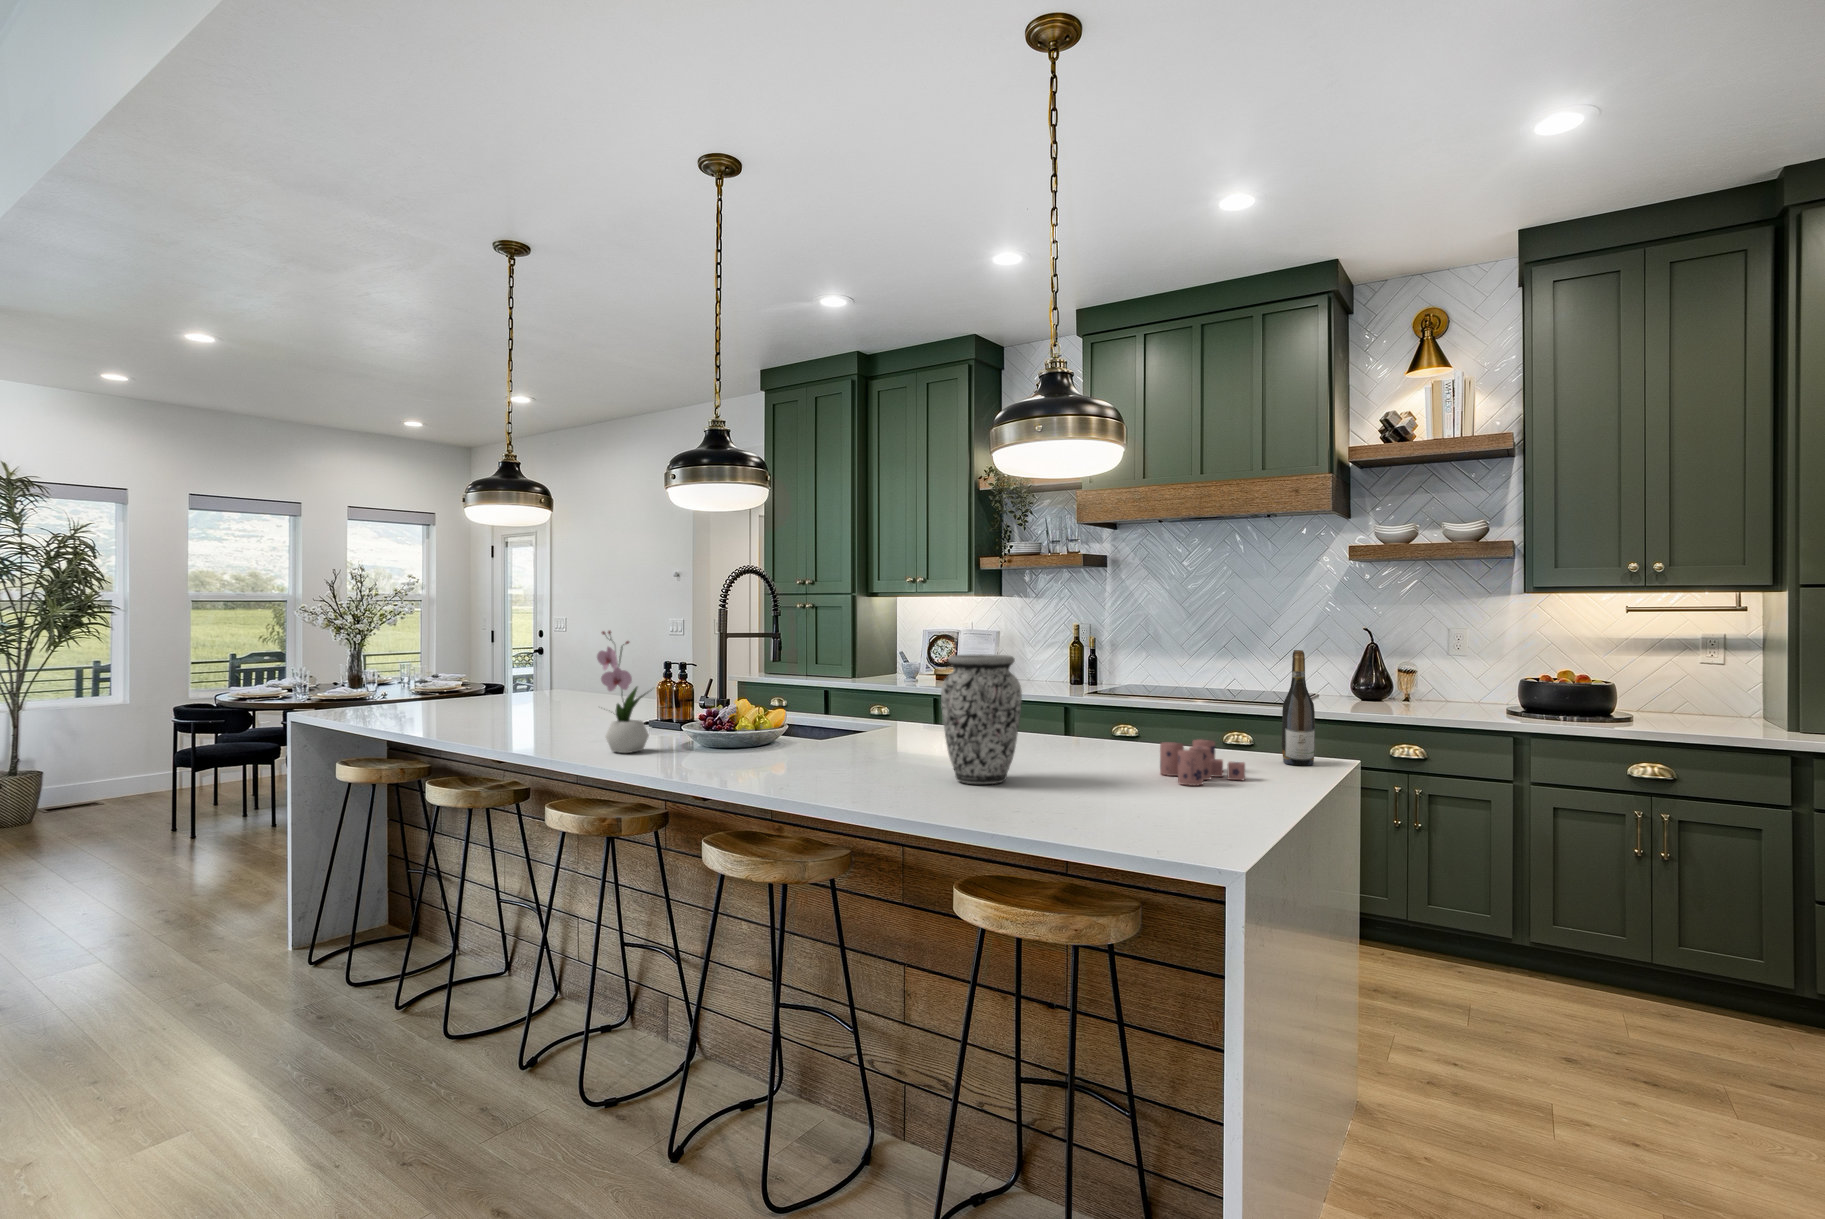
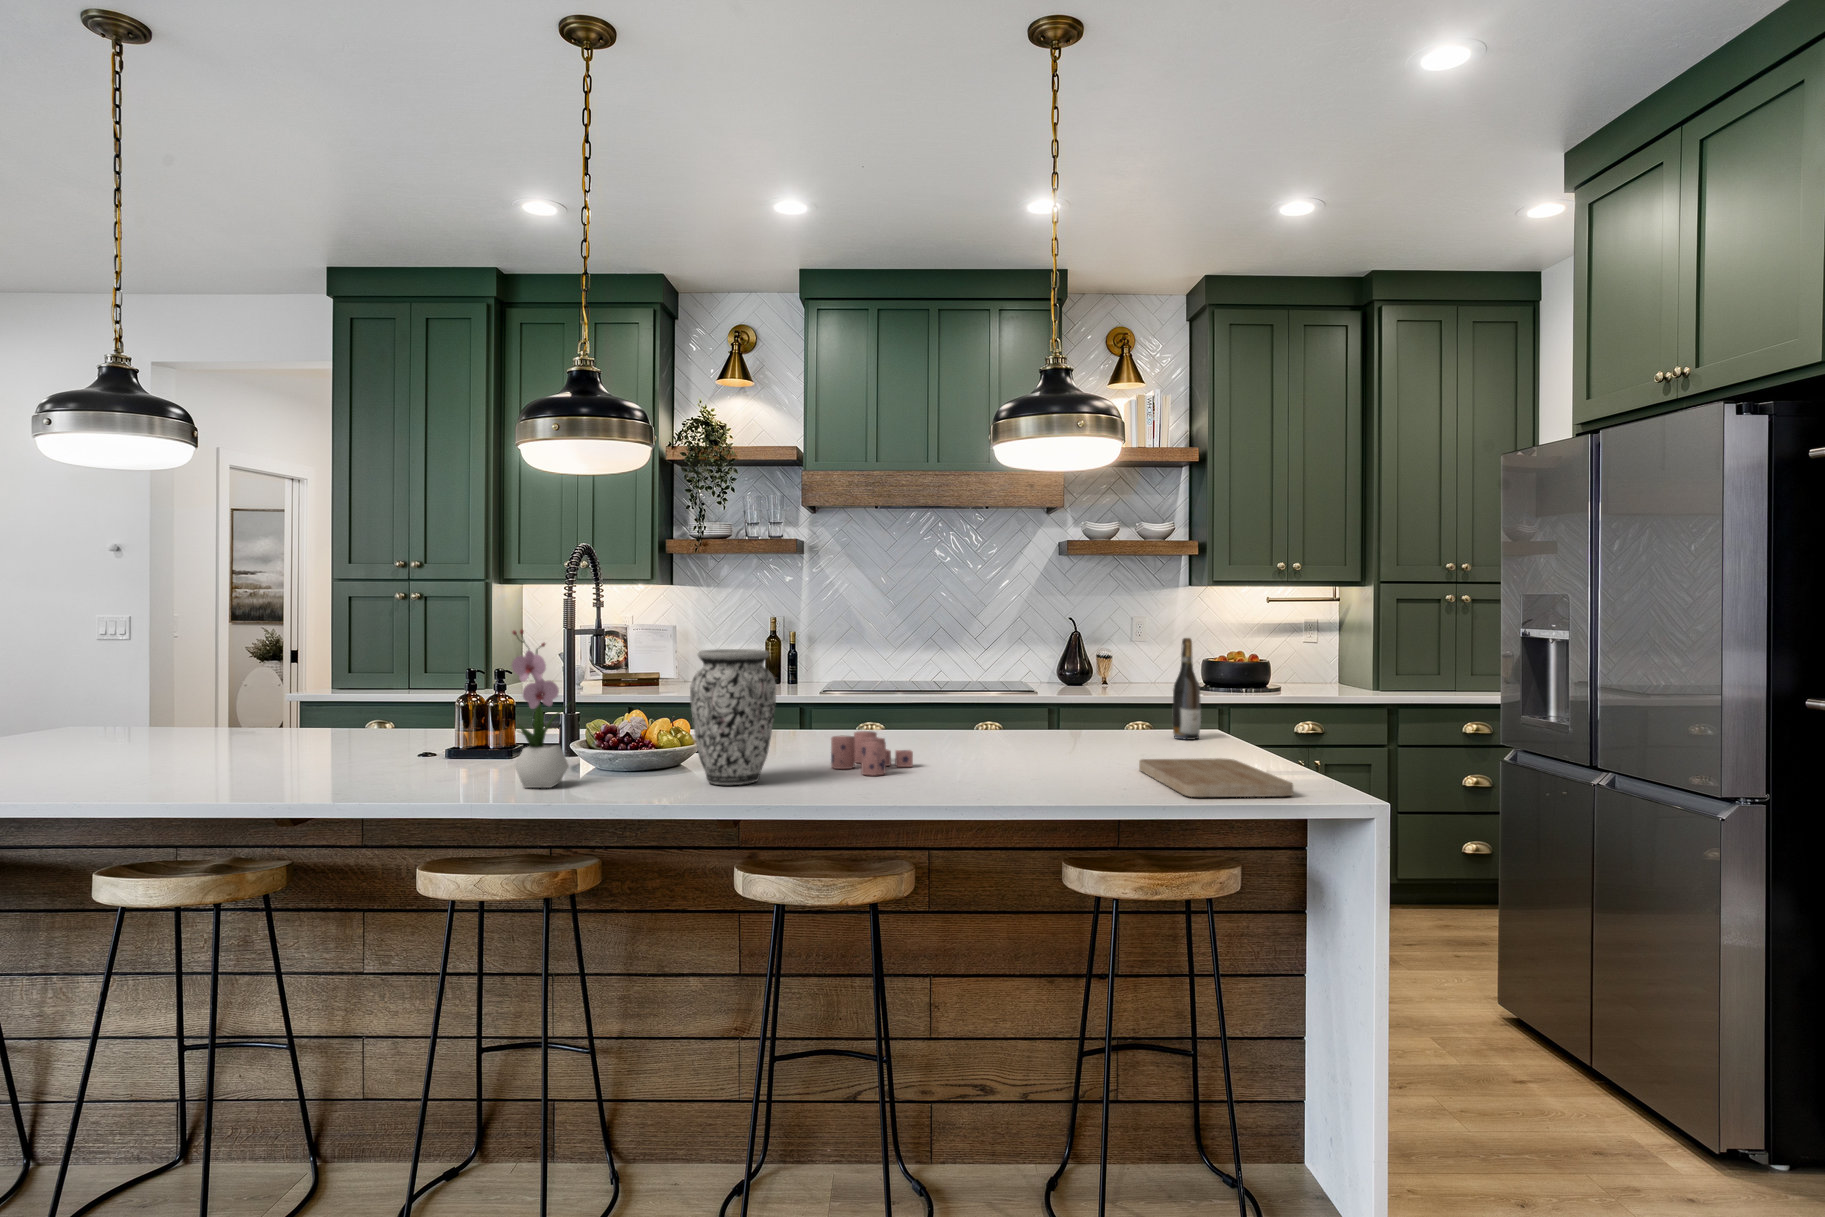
vase: present [941,654,1022,784] -> present [690,649,776,785]
candle: present [1160,739,1245,786] -> present [831,731,913,776]
cutting board: none [1058,779,1224,837] -> present [1139,758,1293,797]

